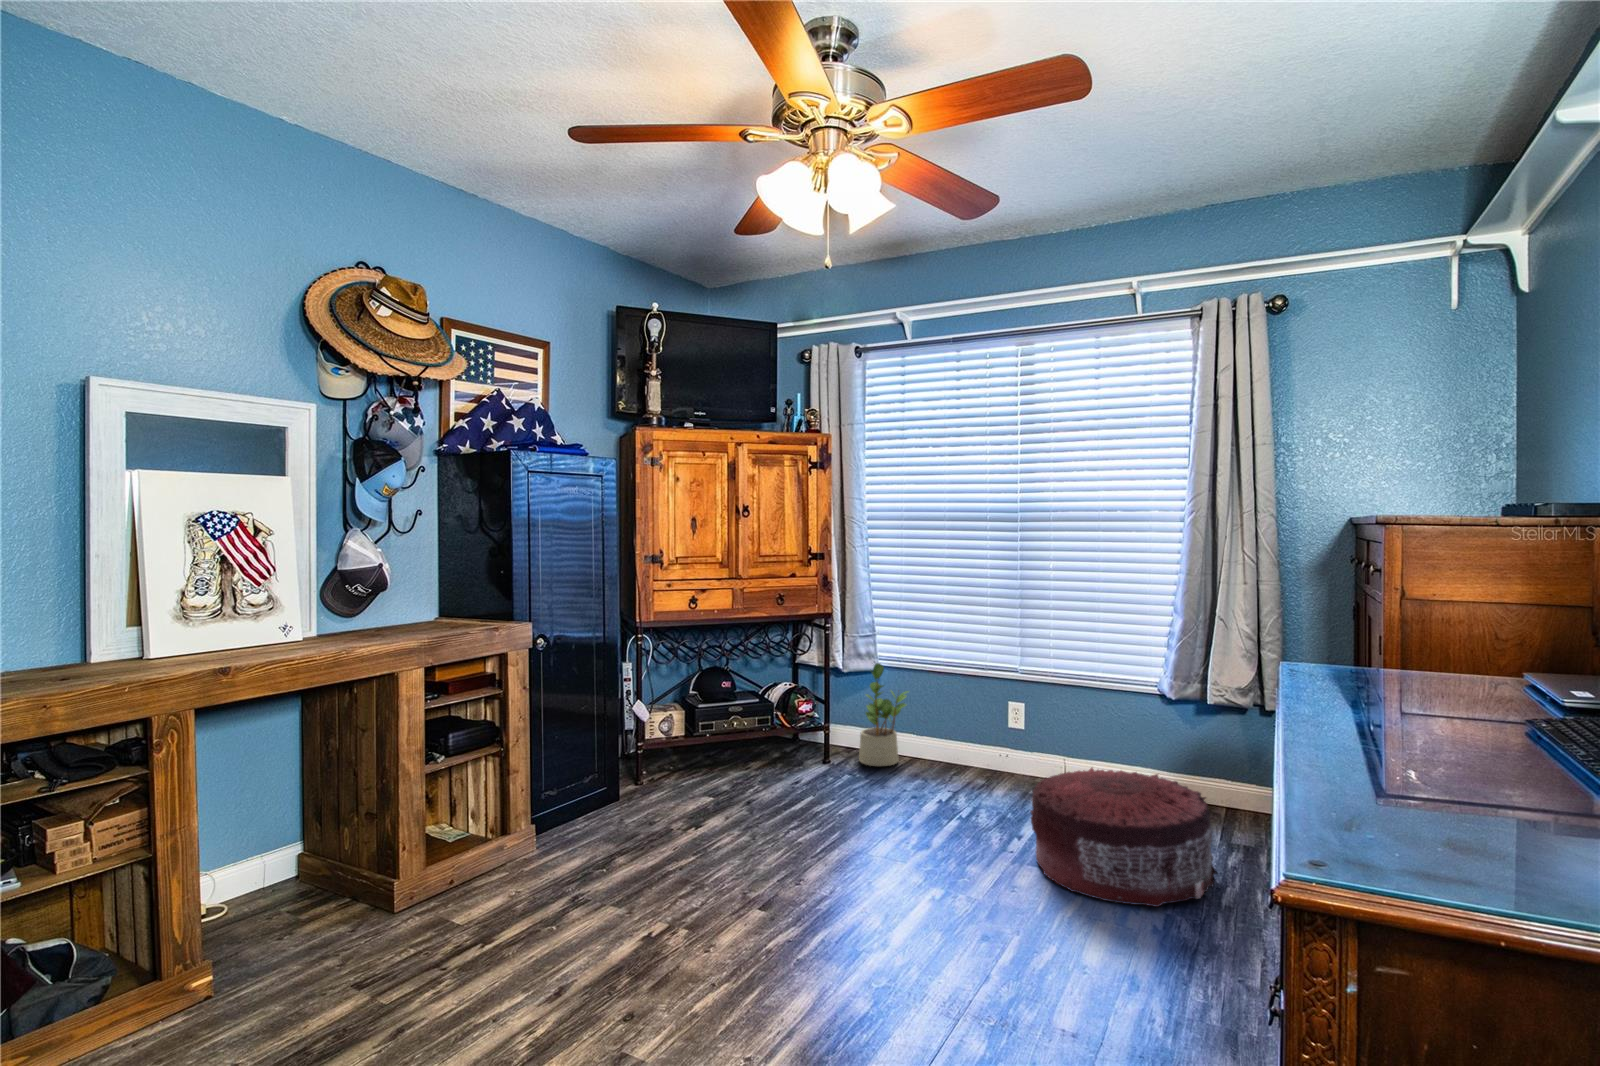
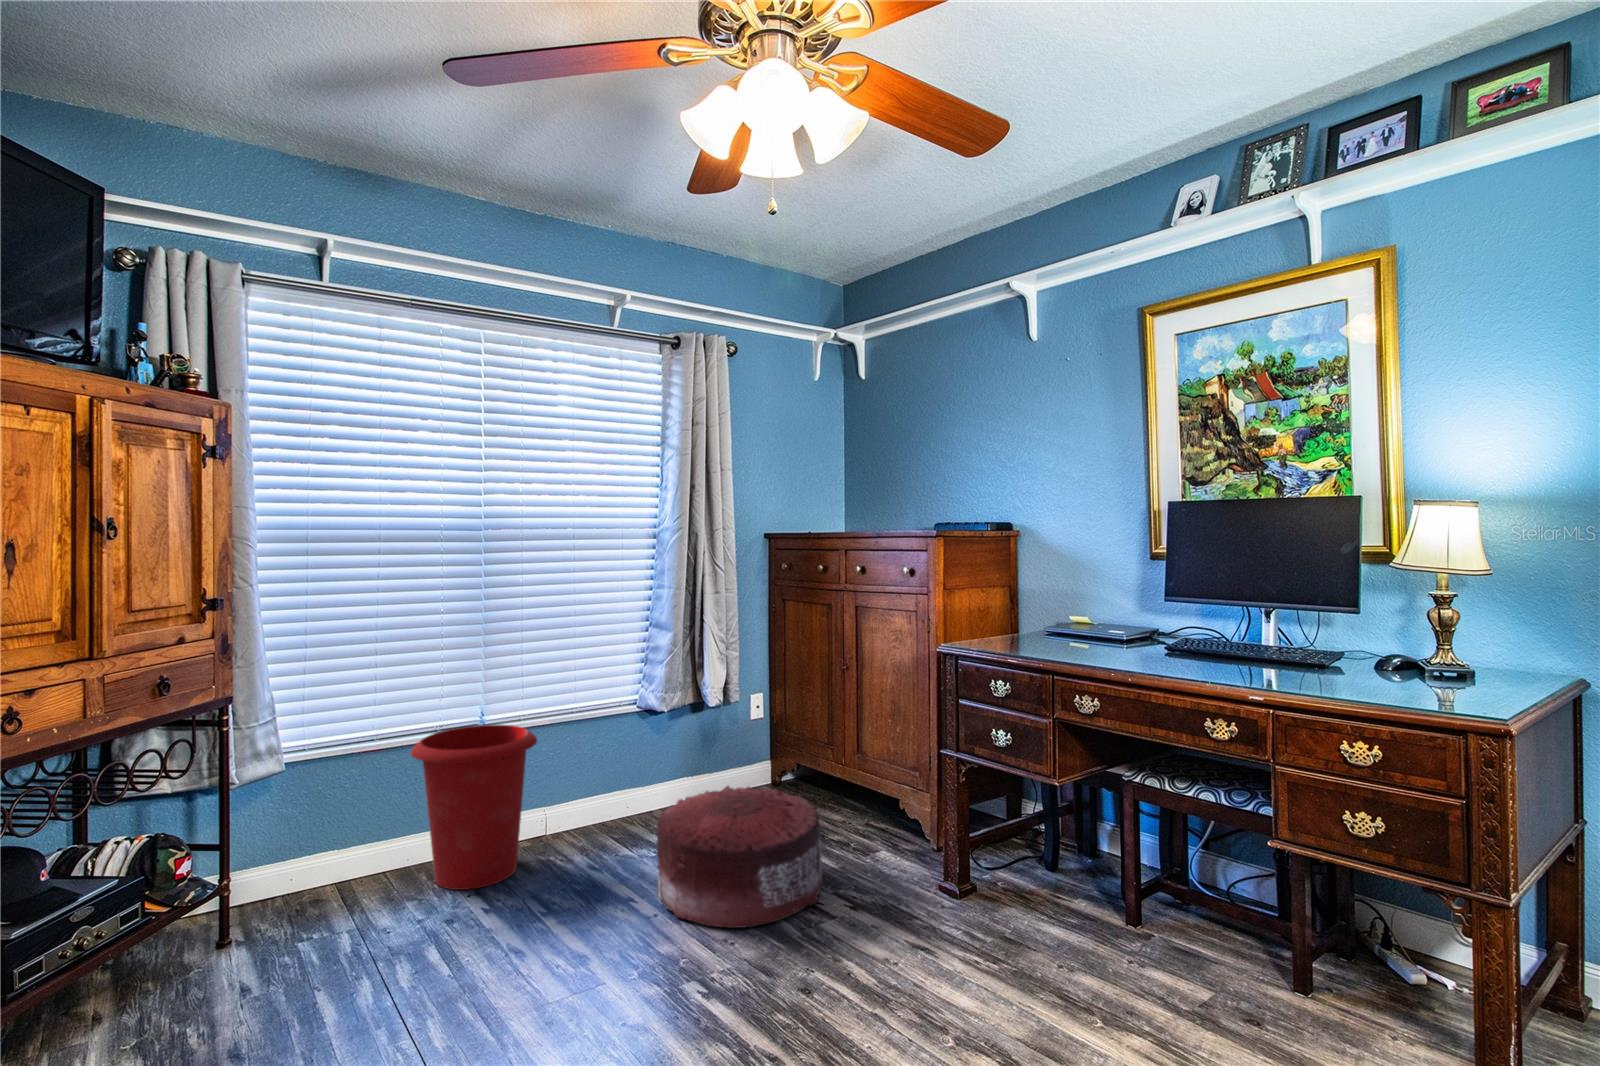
potted plant: present [859,663,908,766] -> none [271,756,349,917]
waste bin: none [930,668,1025,792] -> present [411,725,537,890]

